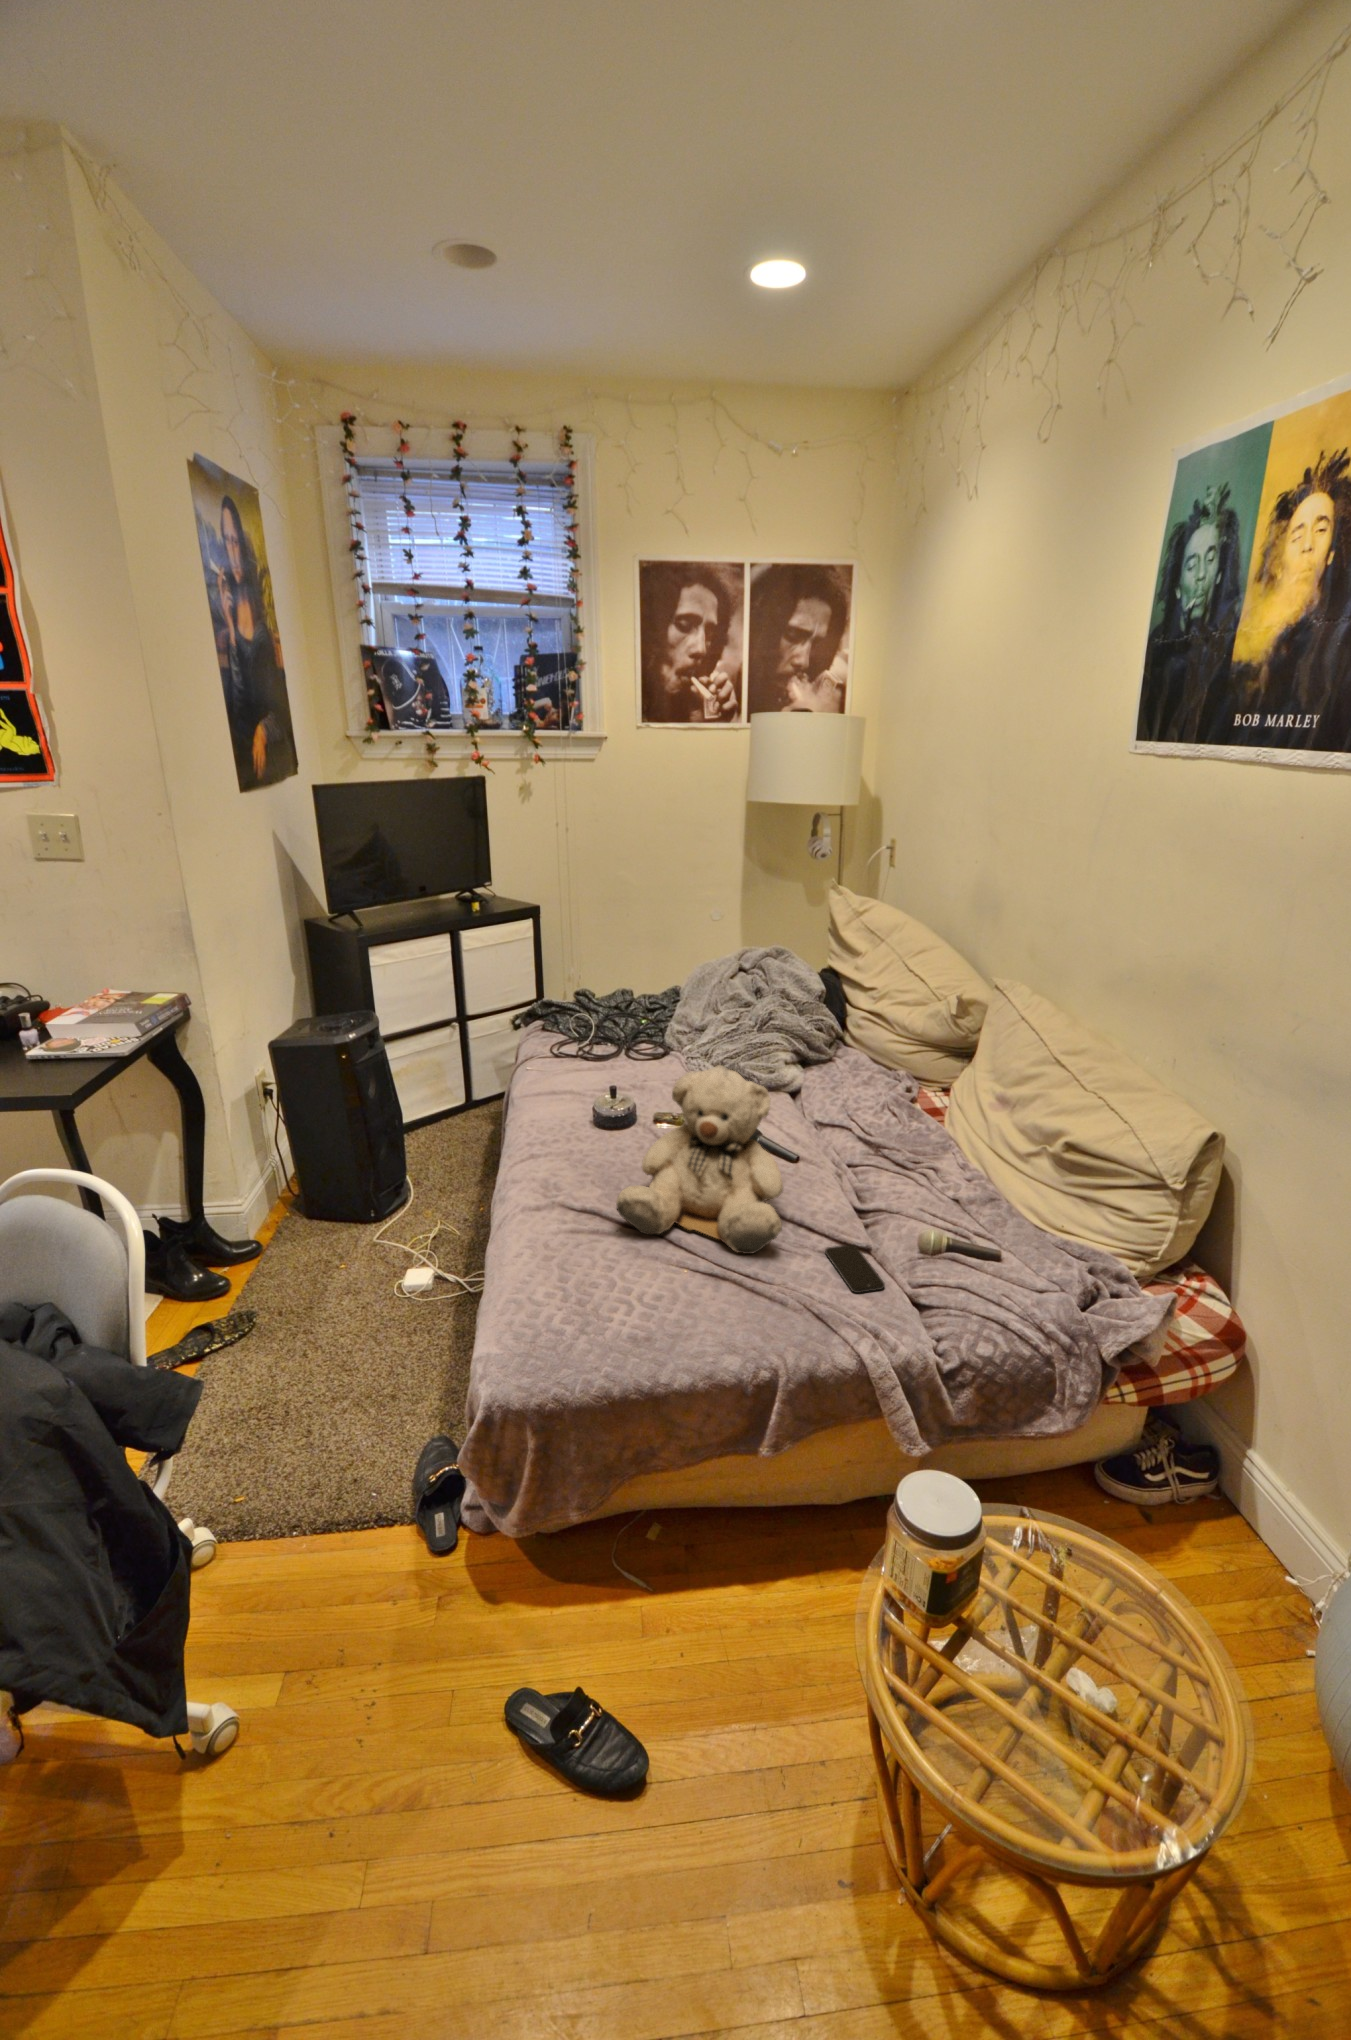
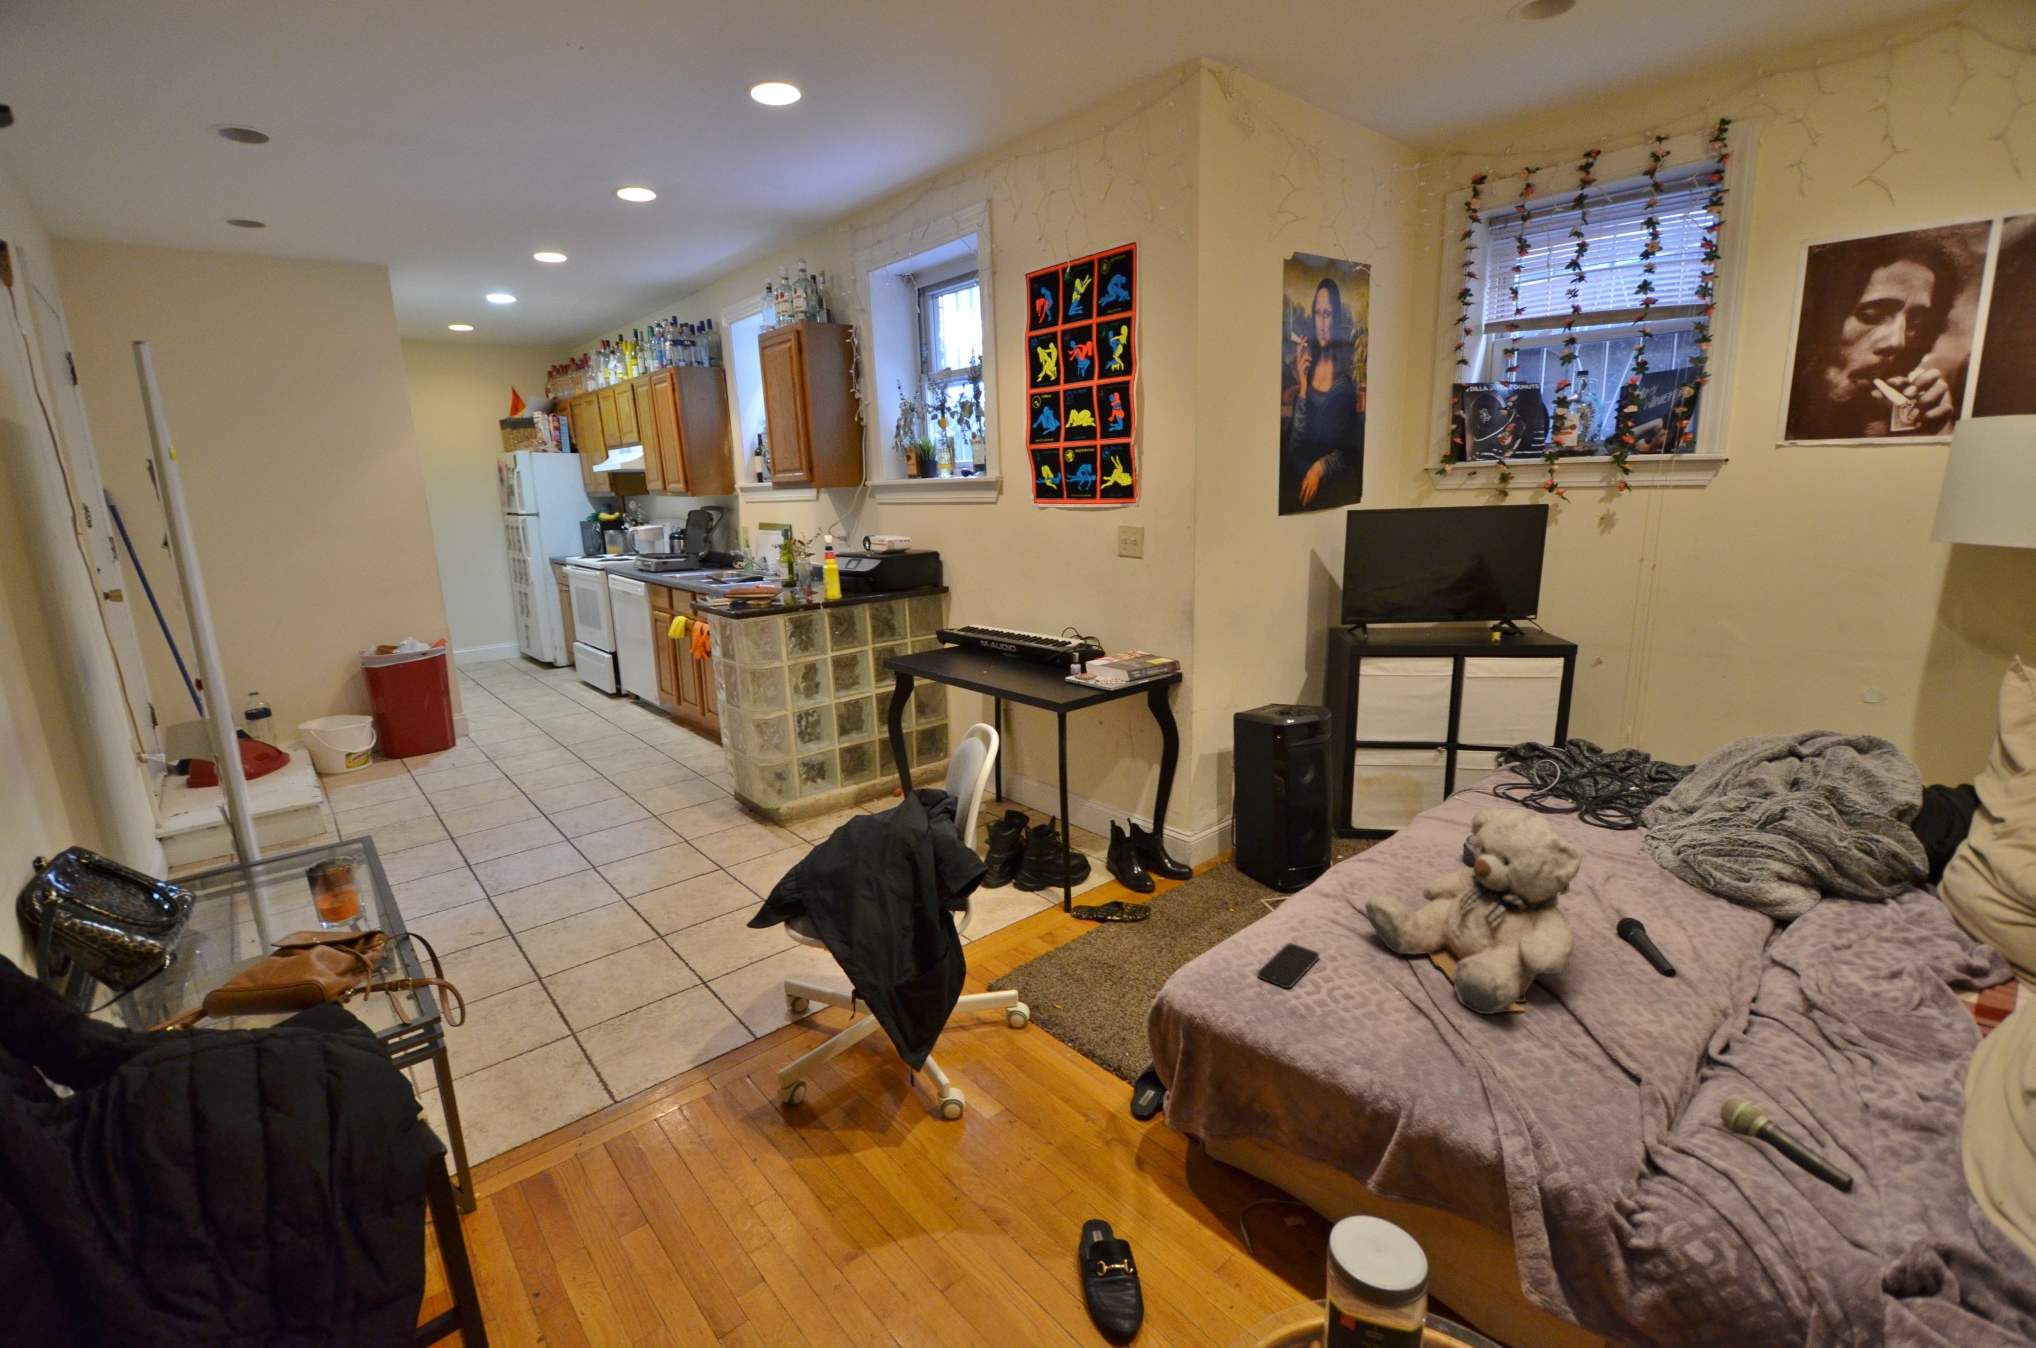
smartphone: present [825,1244,885,1293] -> present [1258,943,1319,988]

